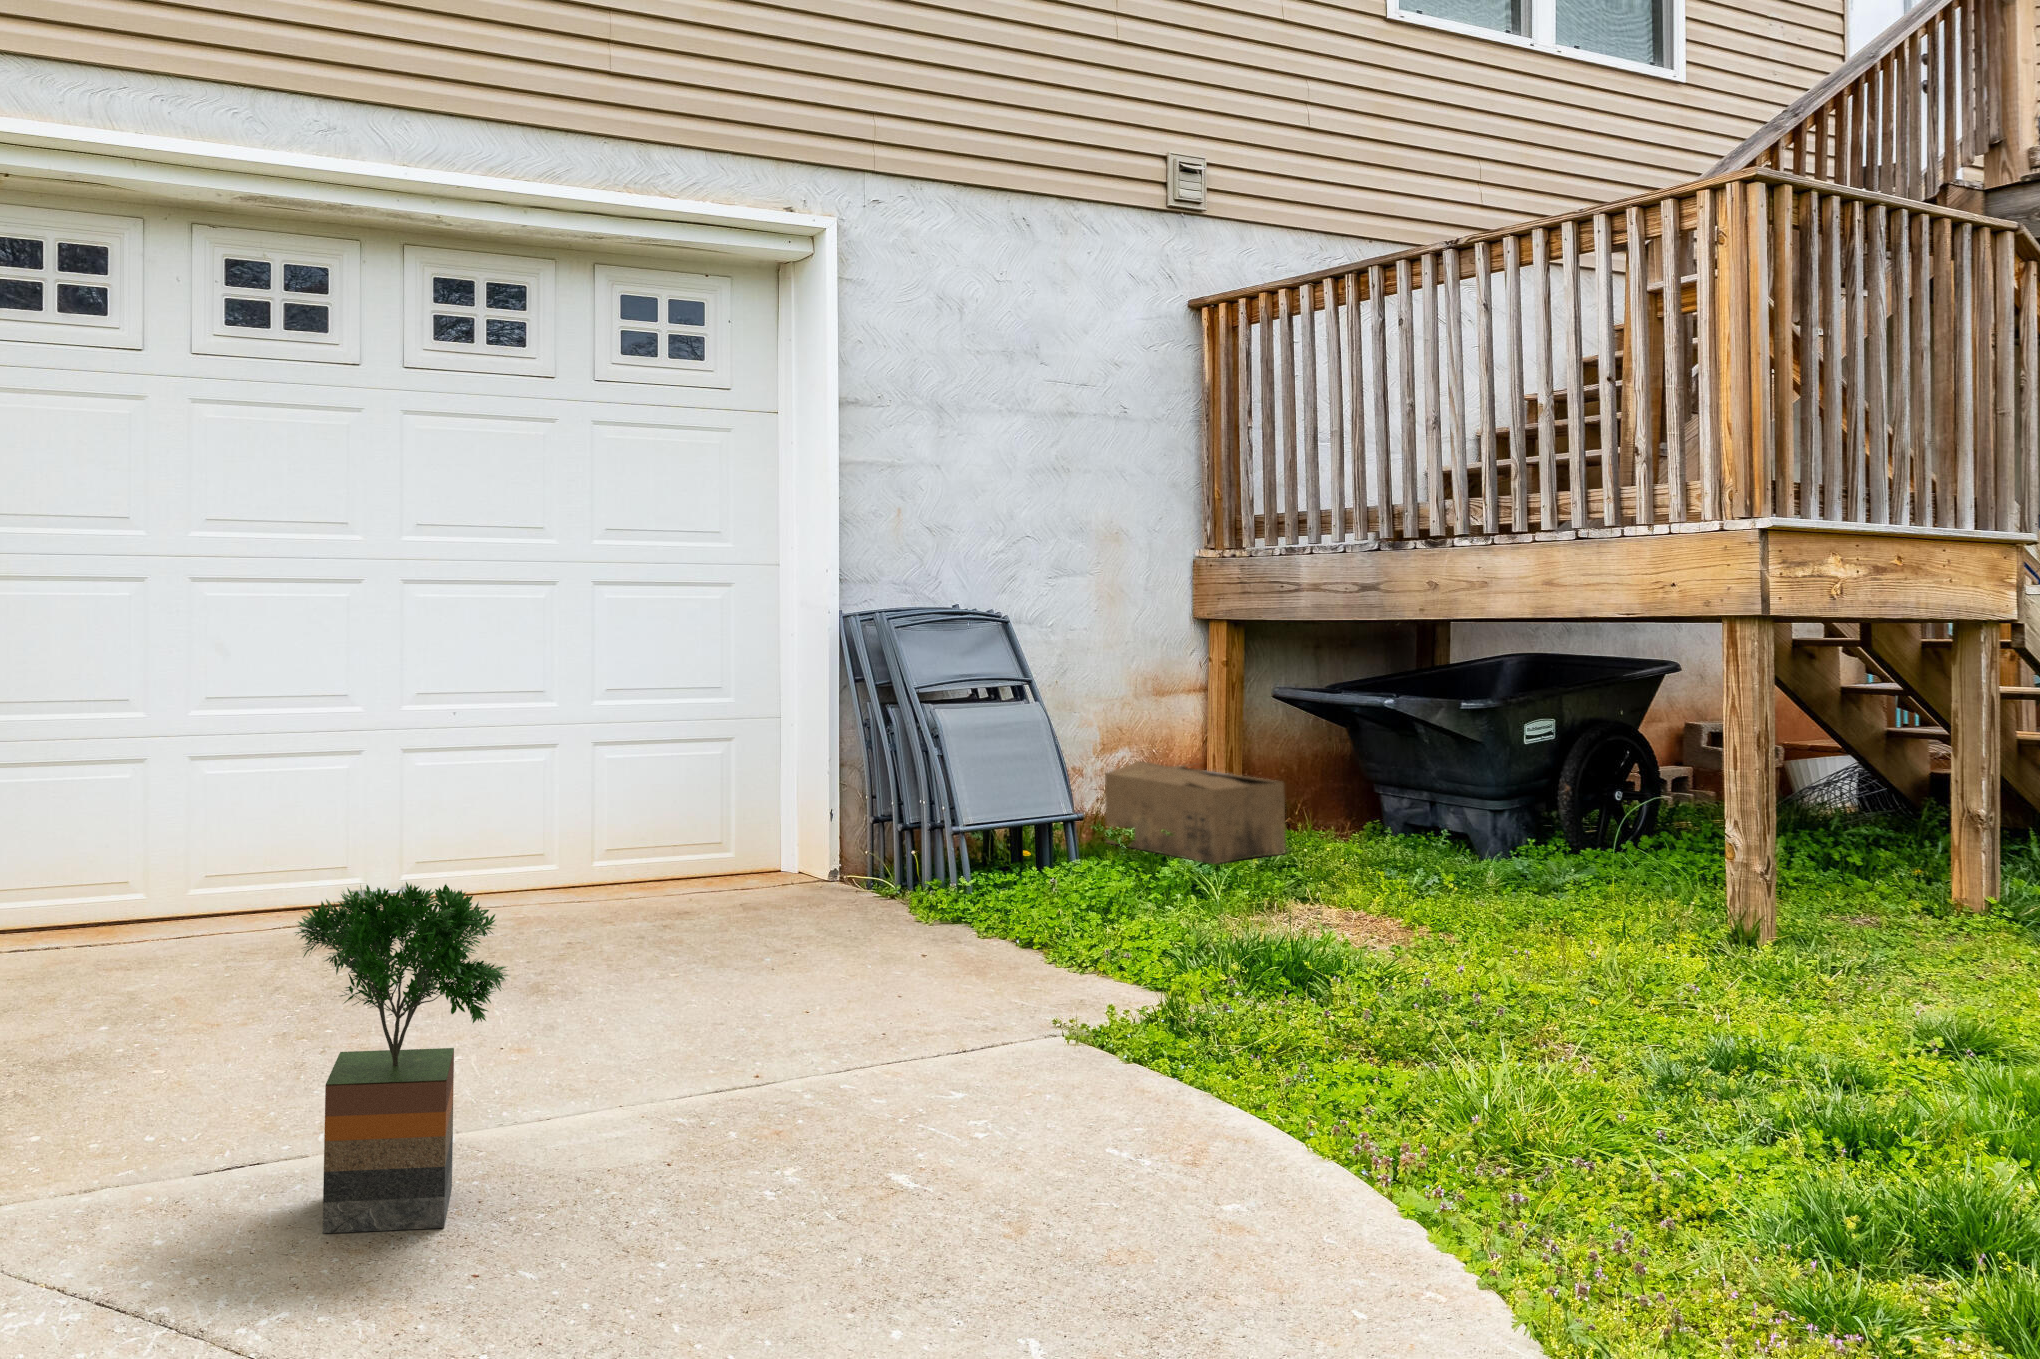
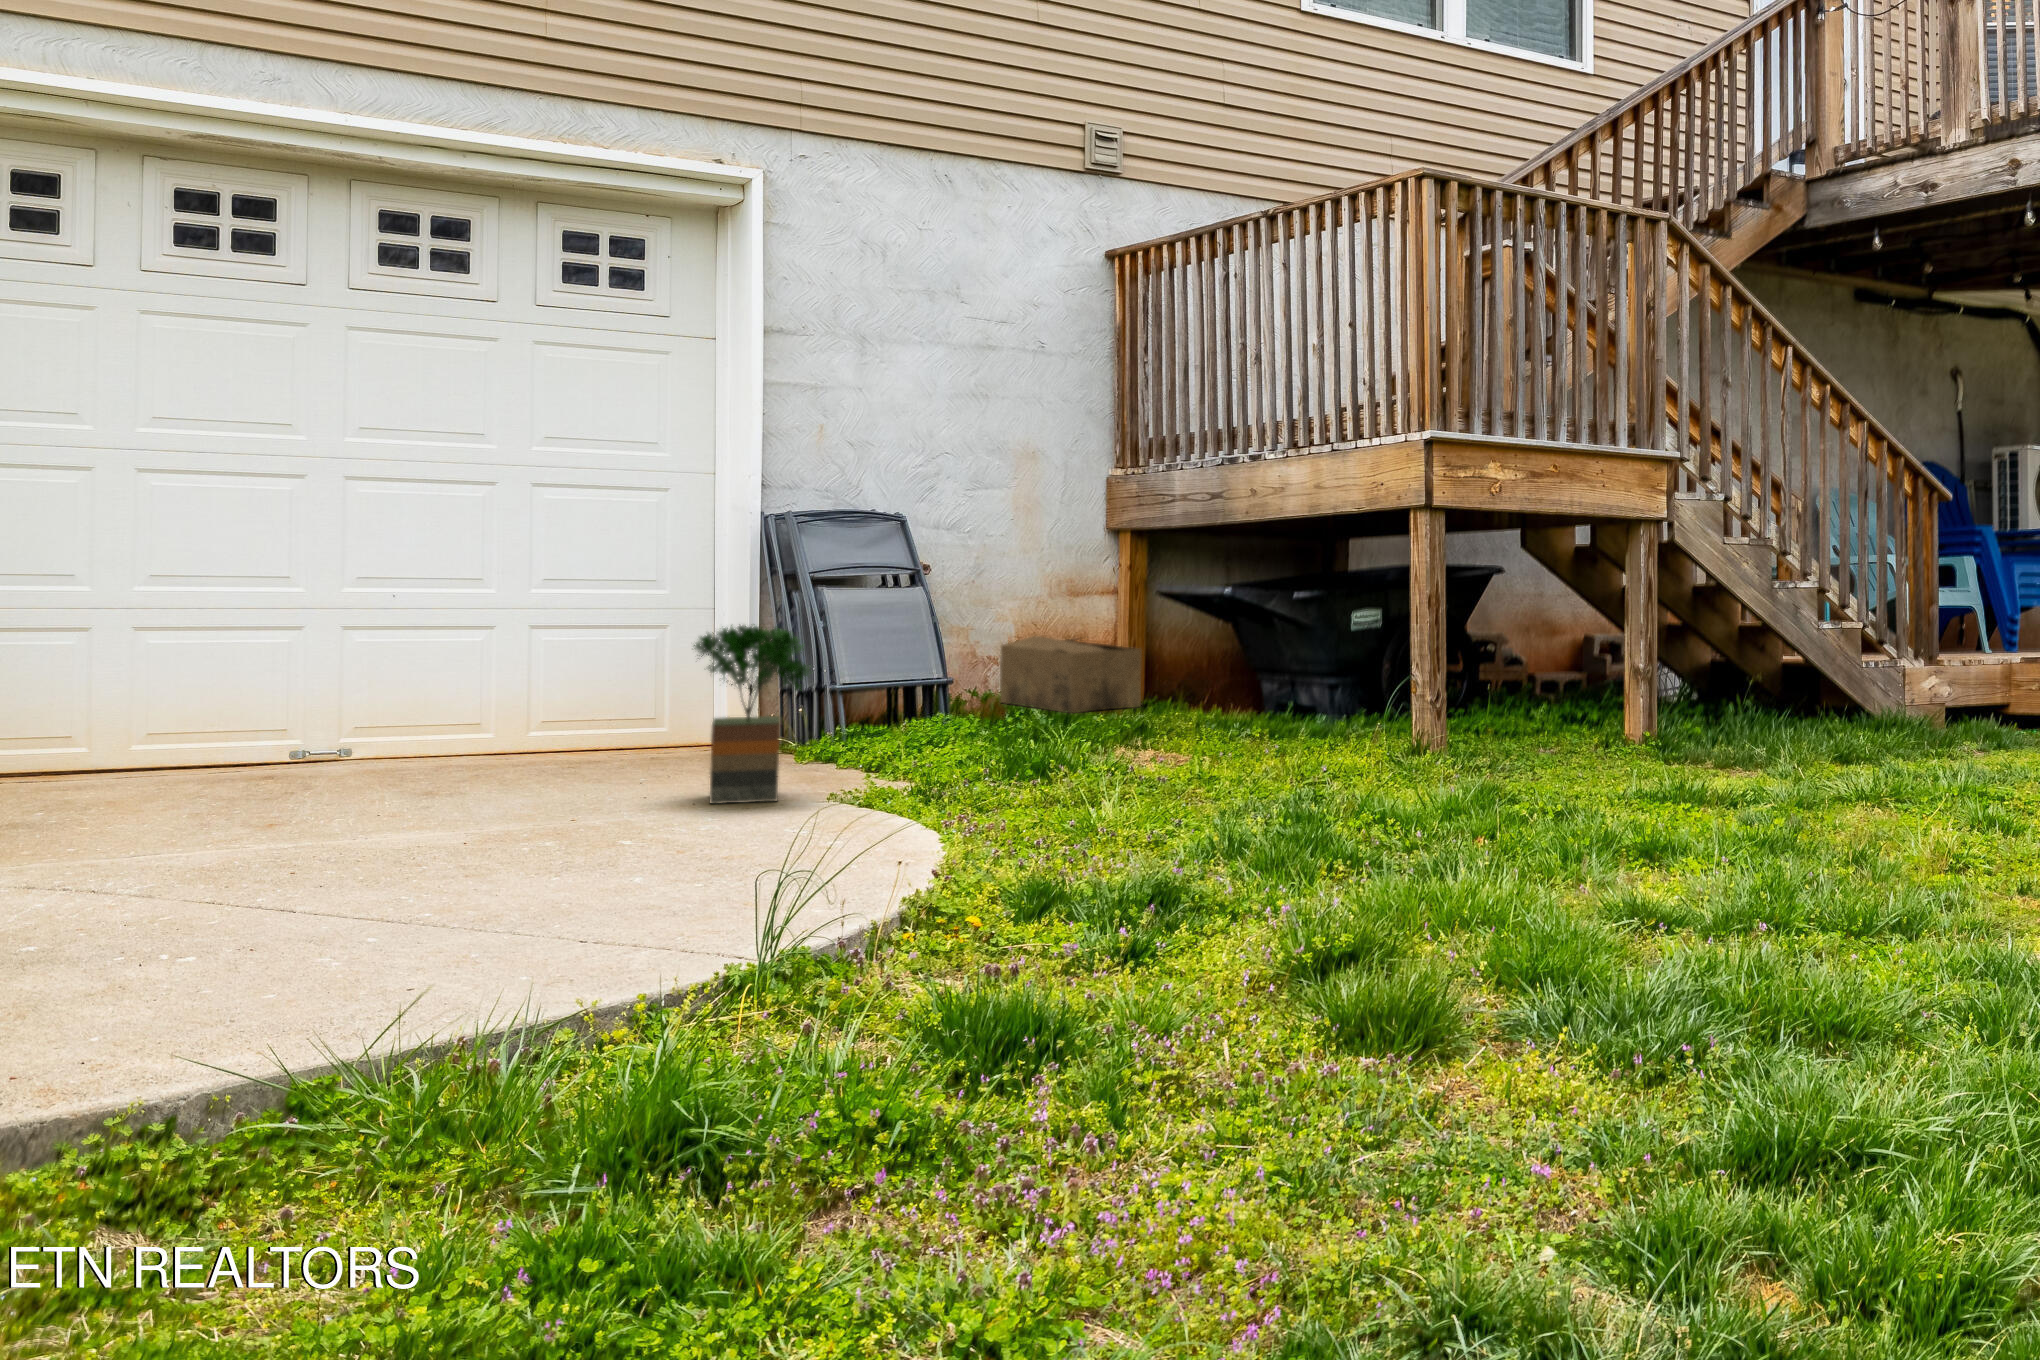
potted tree: present [295,882,508,1233] -> present [694,624,811,804]

